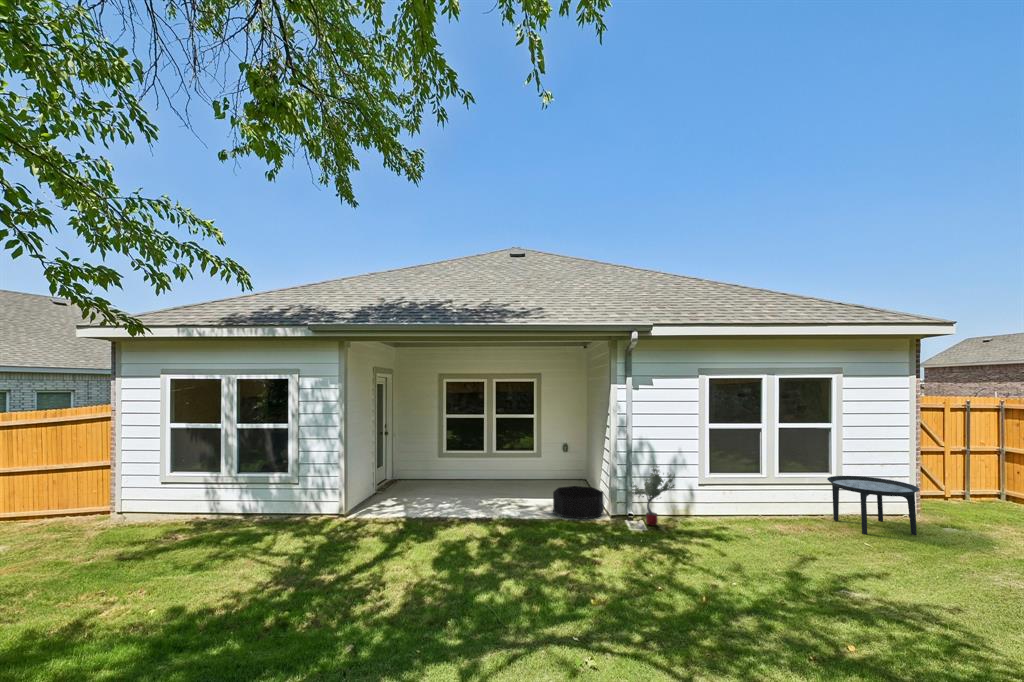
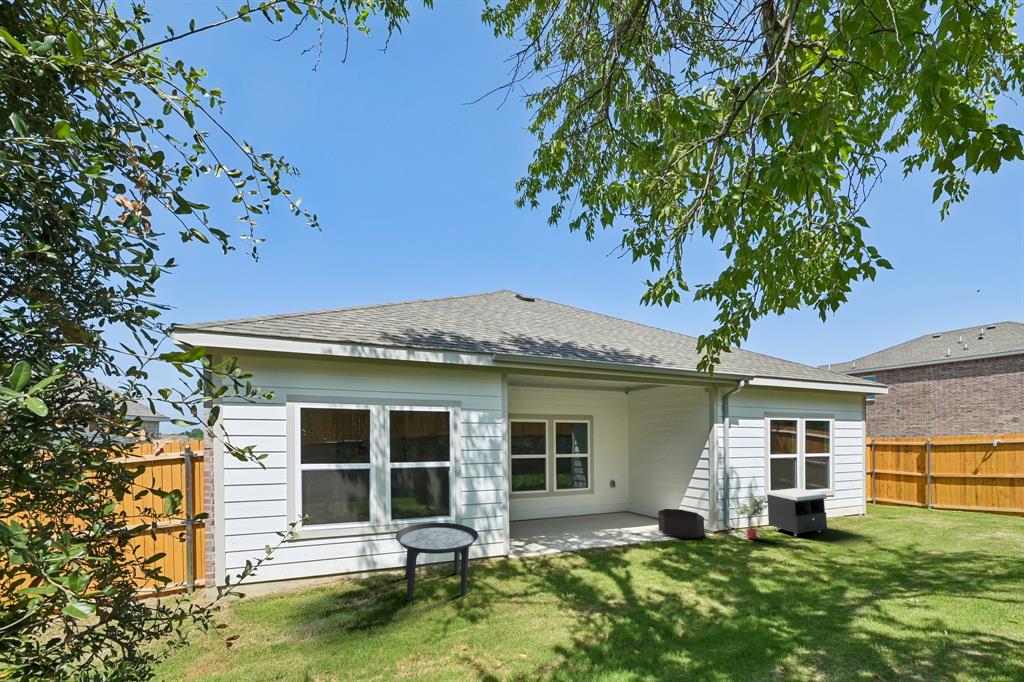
storage bench: none [701,469,785,528] -> present [767,488,827,536]
round table: present [827,476,919,535] -> present [396,523,479,601]

